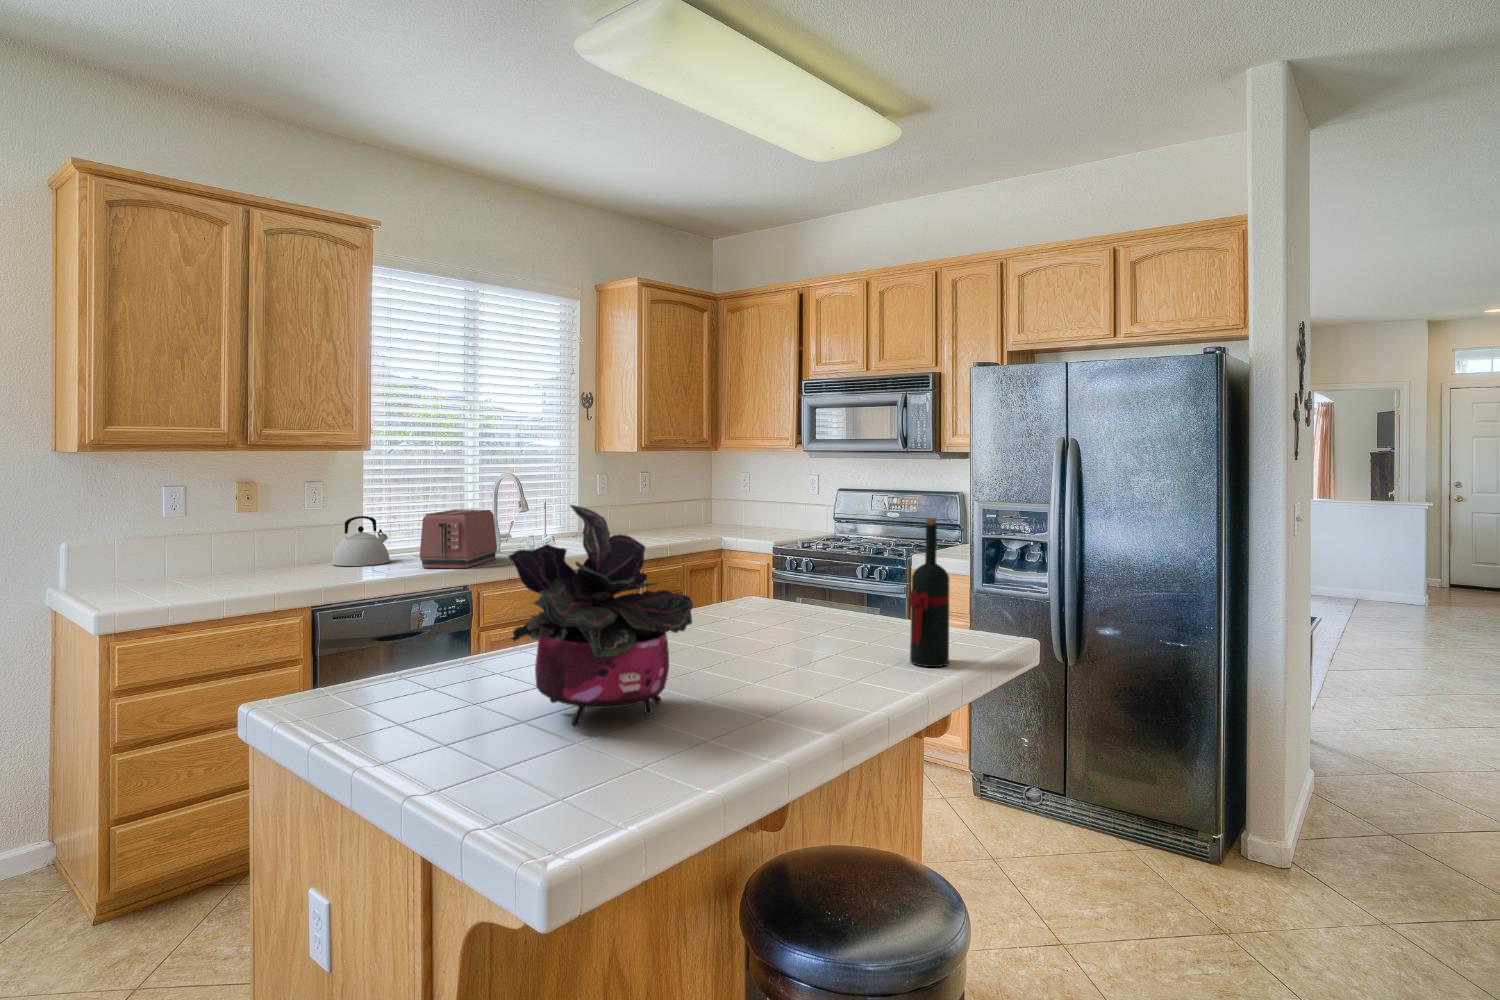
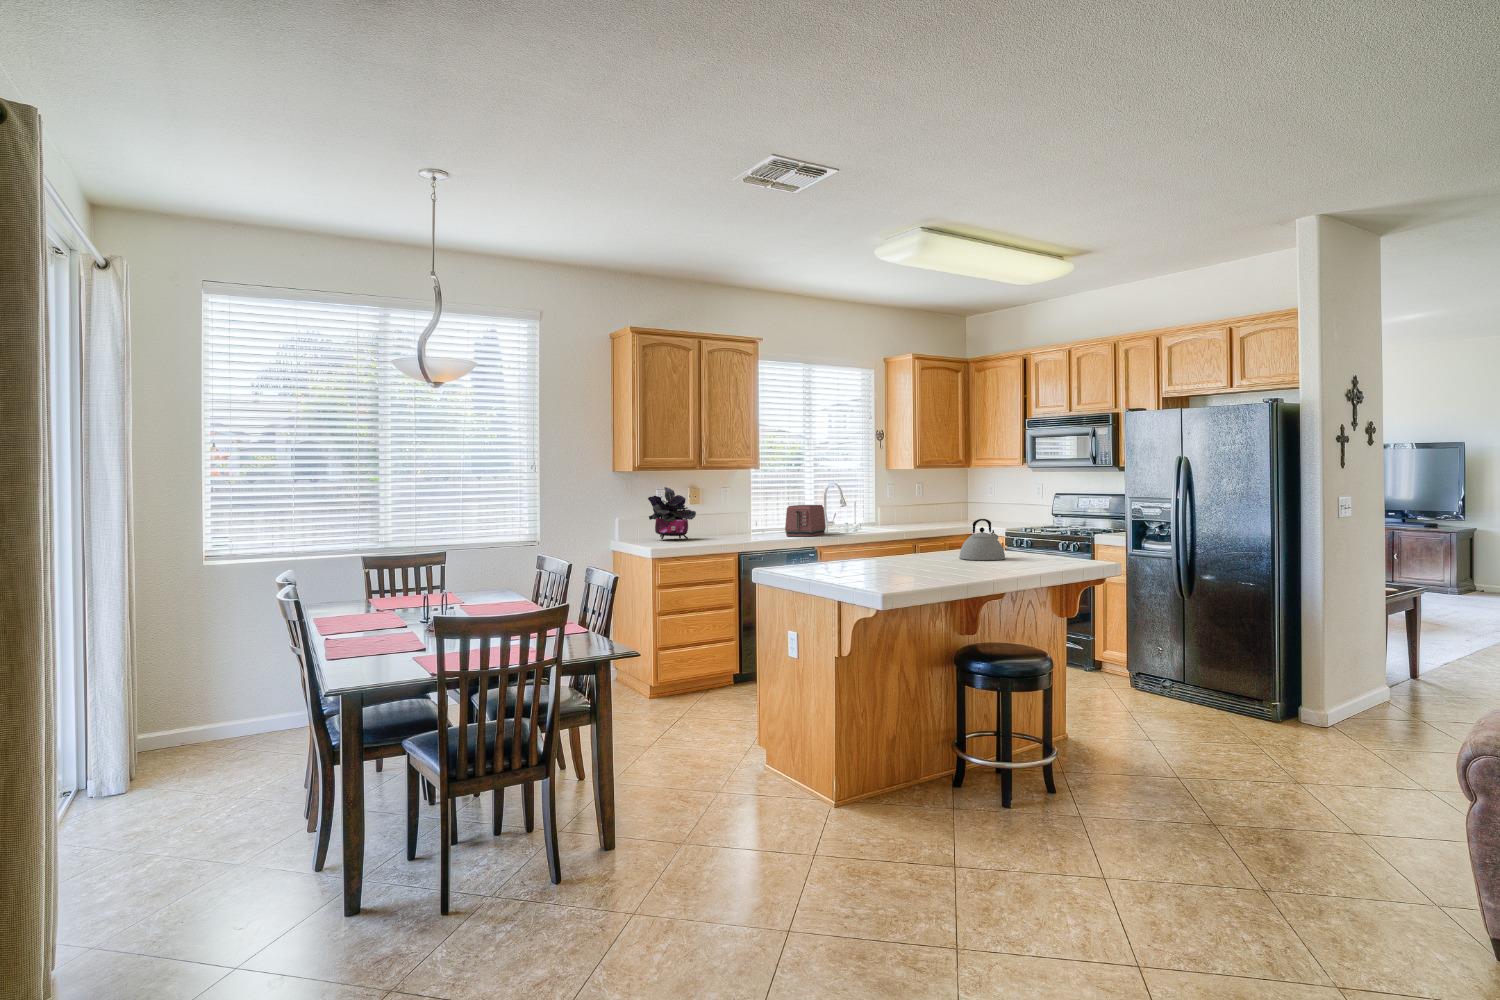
potted plant: present [508,505,693,726] -> present [648,487,696,539]
kettle: present [332,516,390,566] -> present [959,519,1005,560]
wine bottle: present [910,518,950,667] -> none [1021,495,1042,562]

